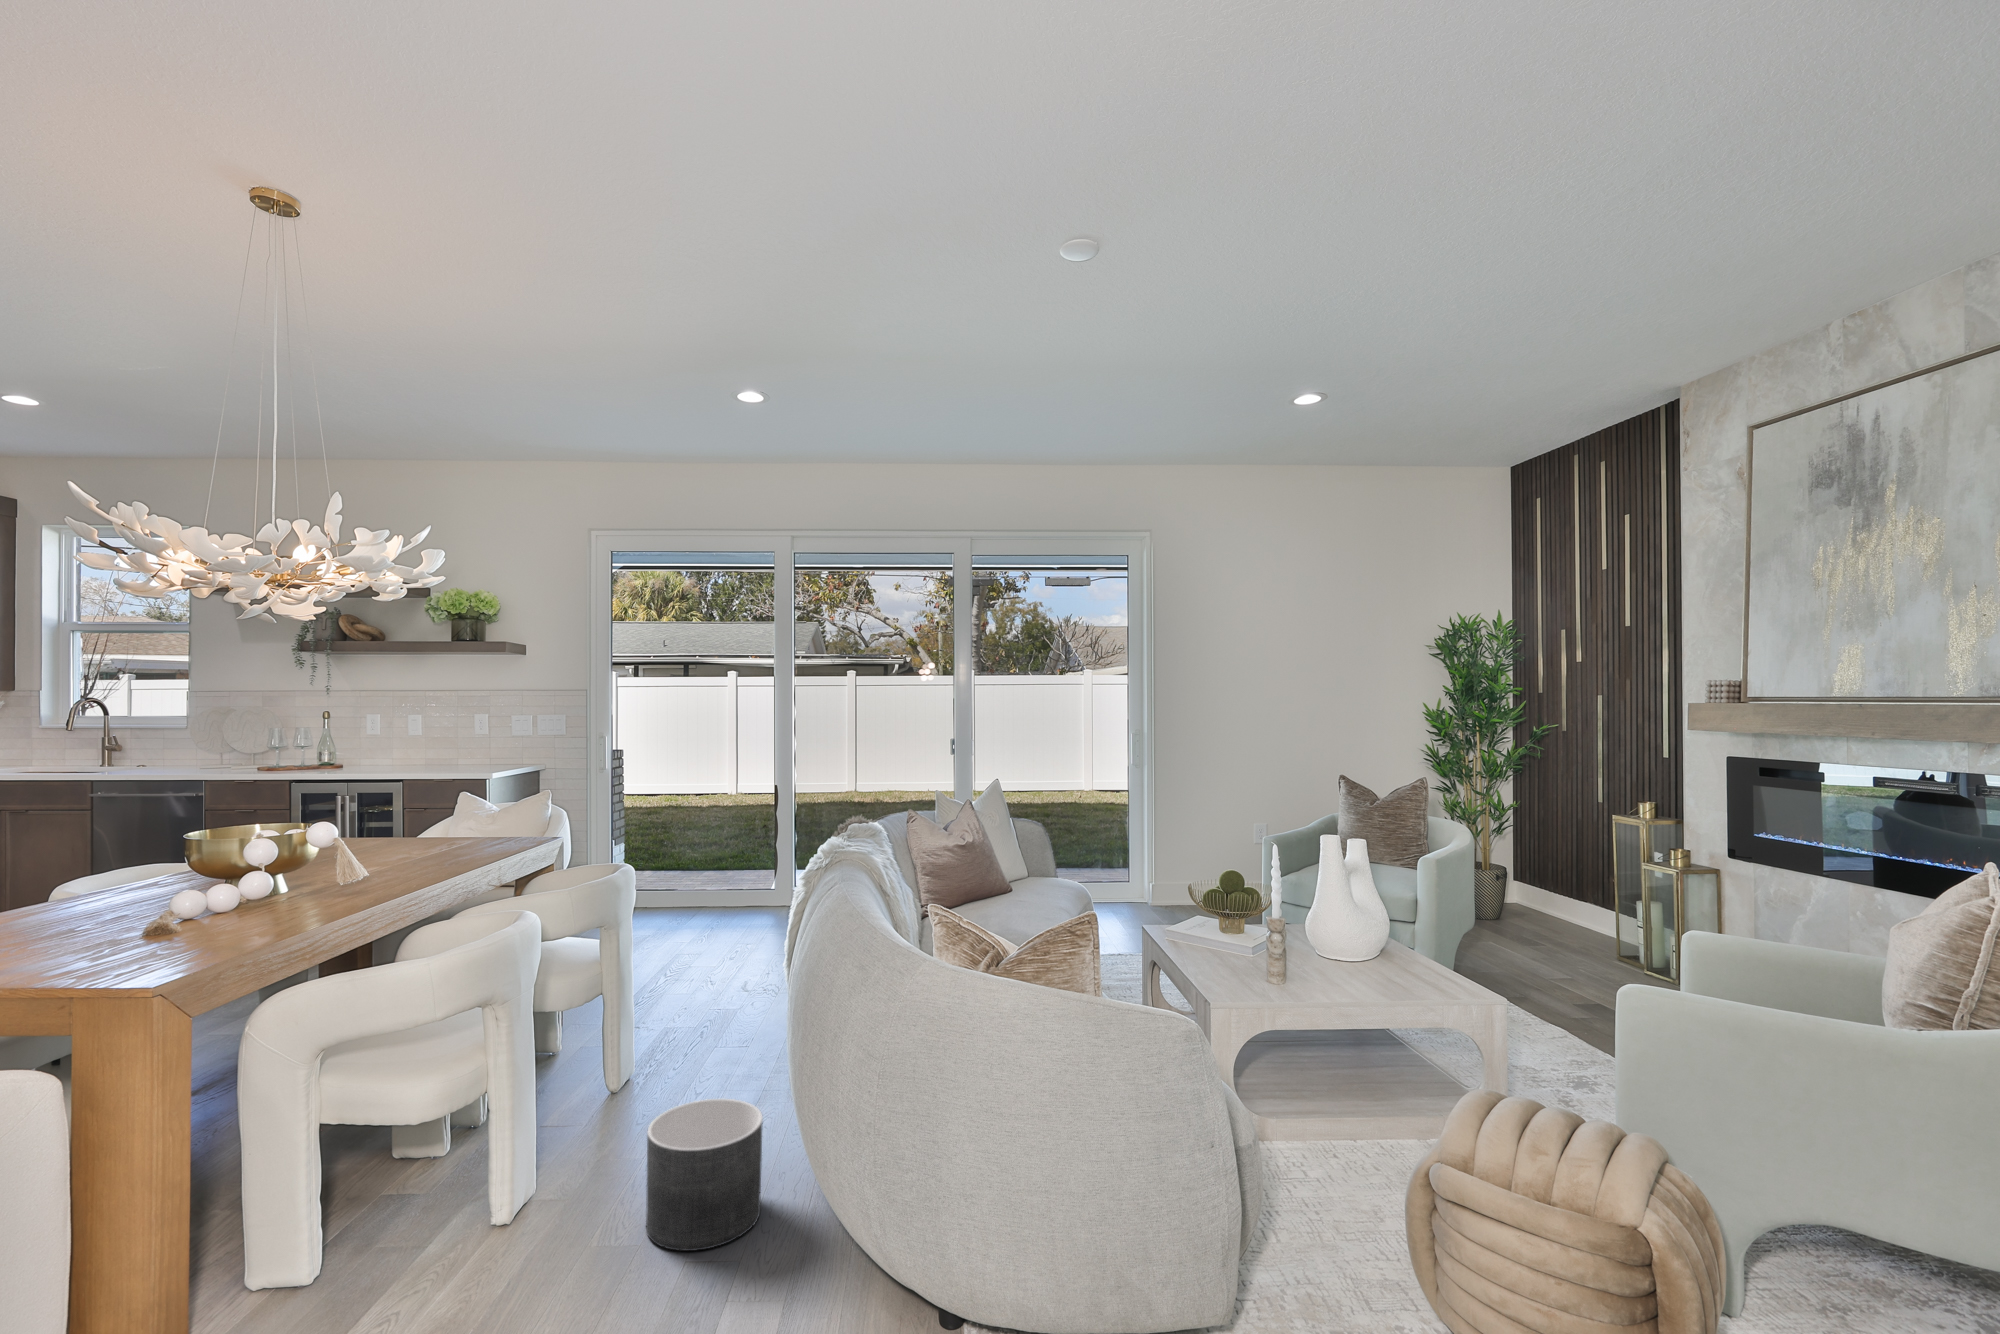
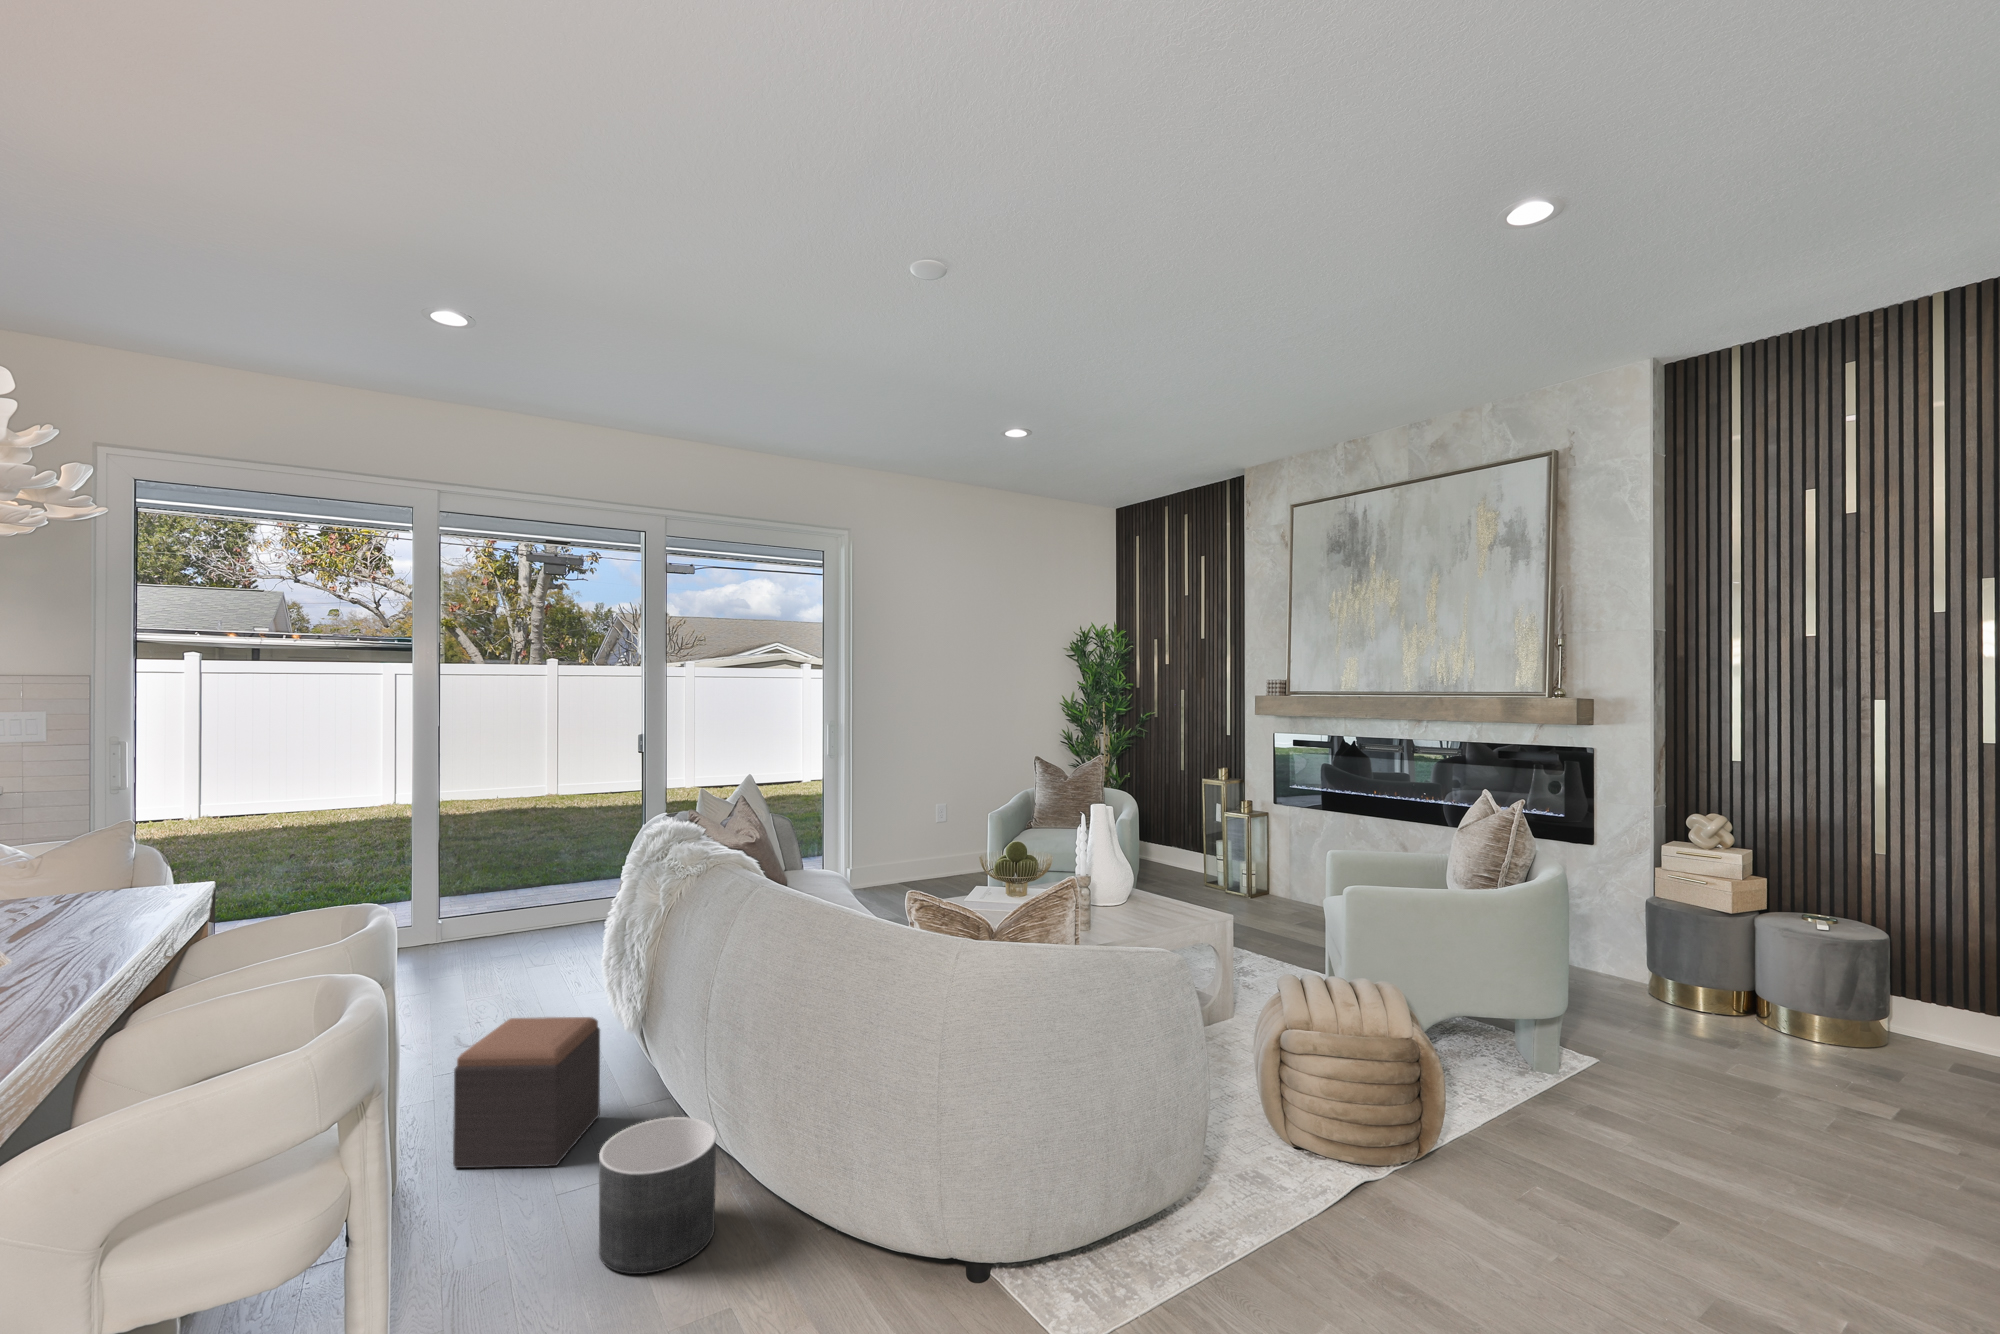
footstool: none [618,978,754,1124] -> present [453,1017,600,1168]

